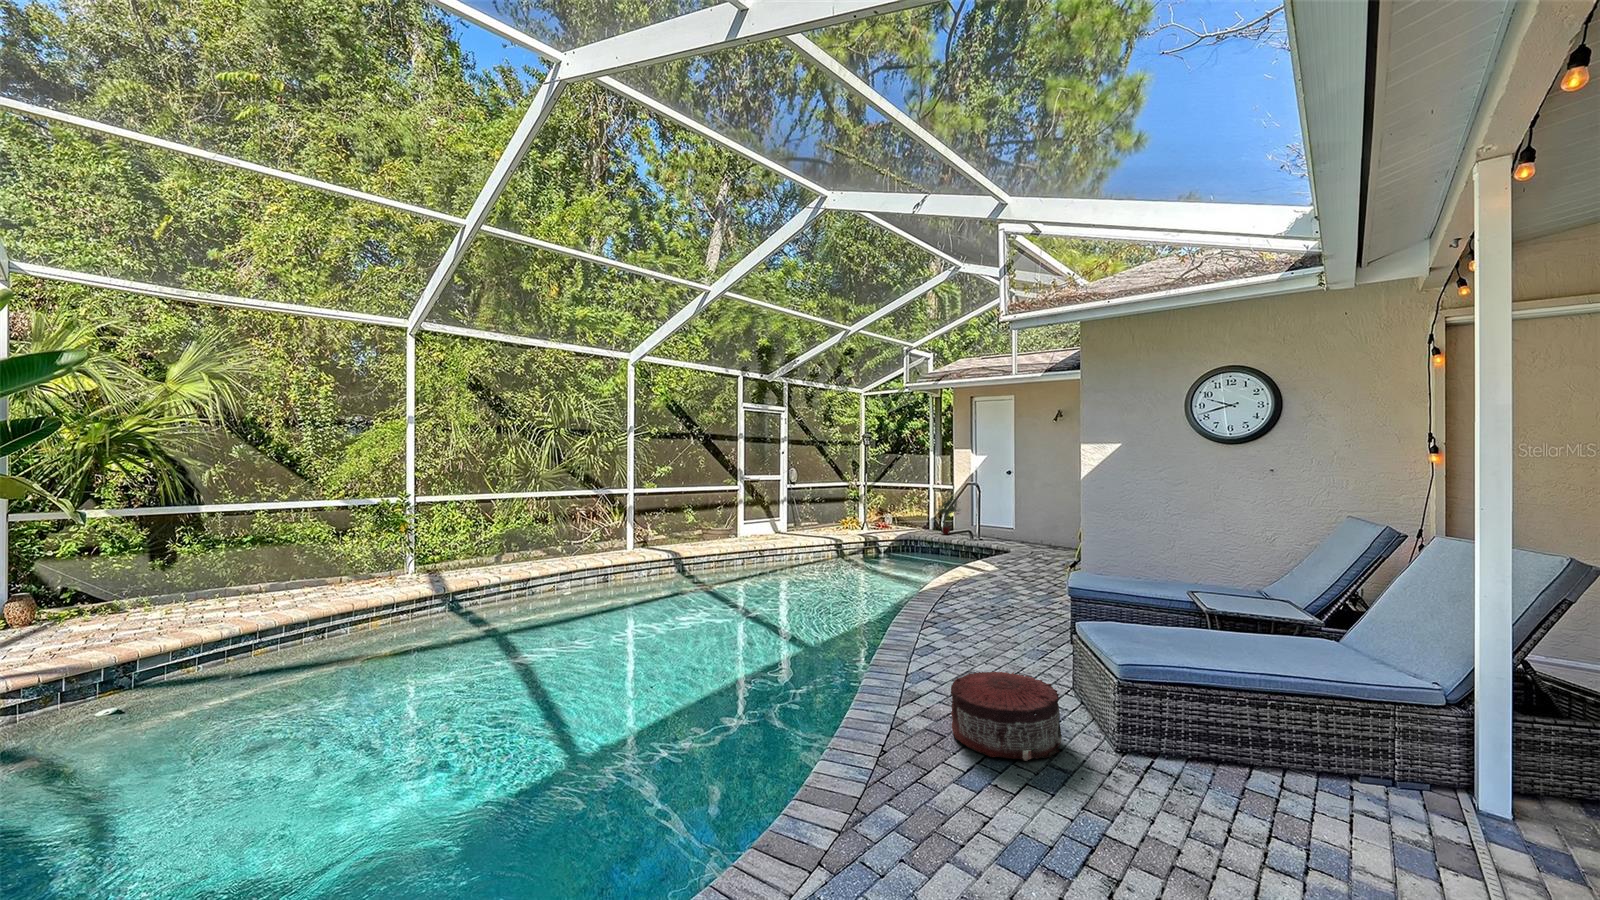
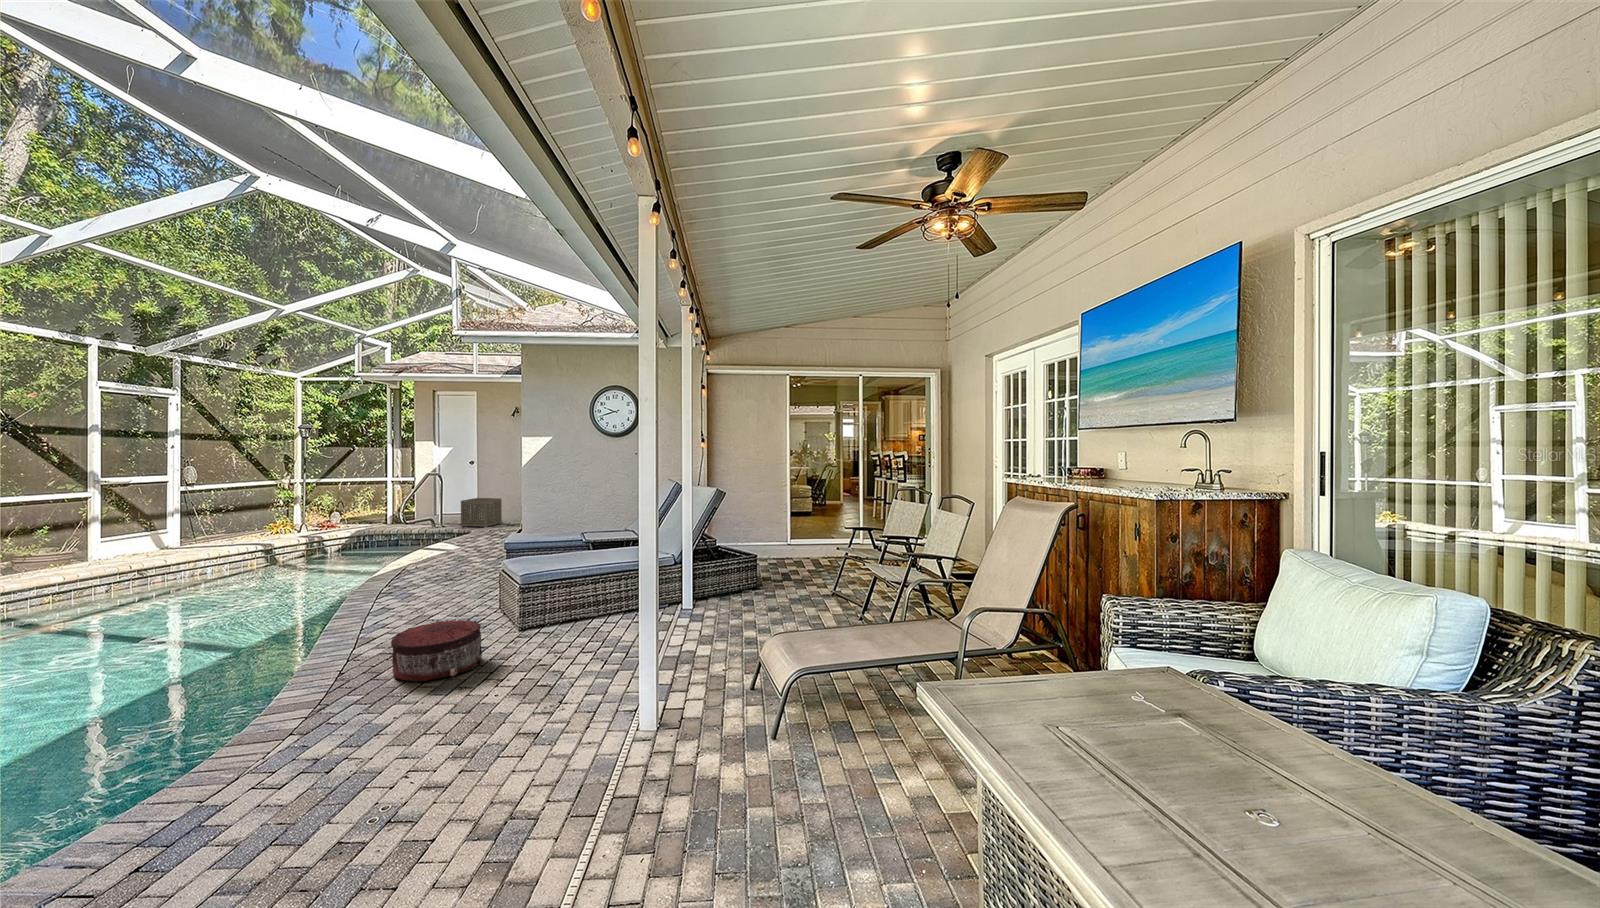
potted tree: present [936,494,959,535] -> none [394,484,424,526]
side table: none [997,511,1040,545] -> present [461,498,502,528]

